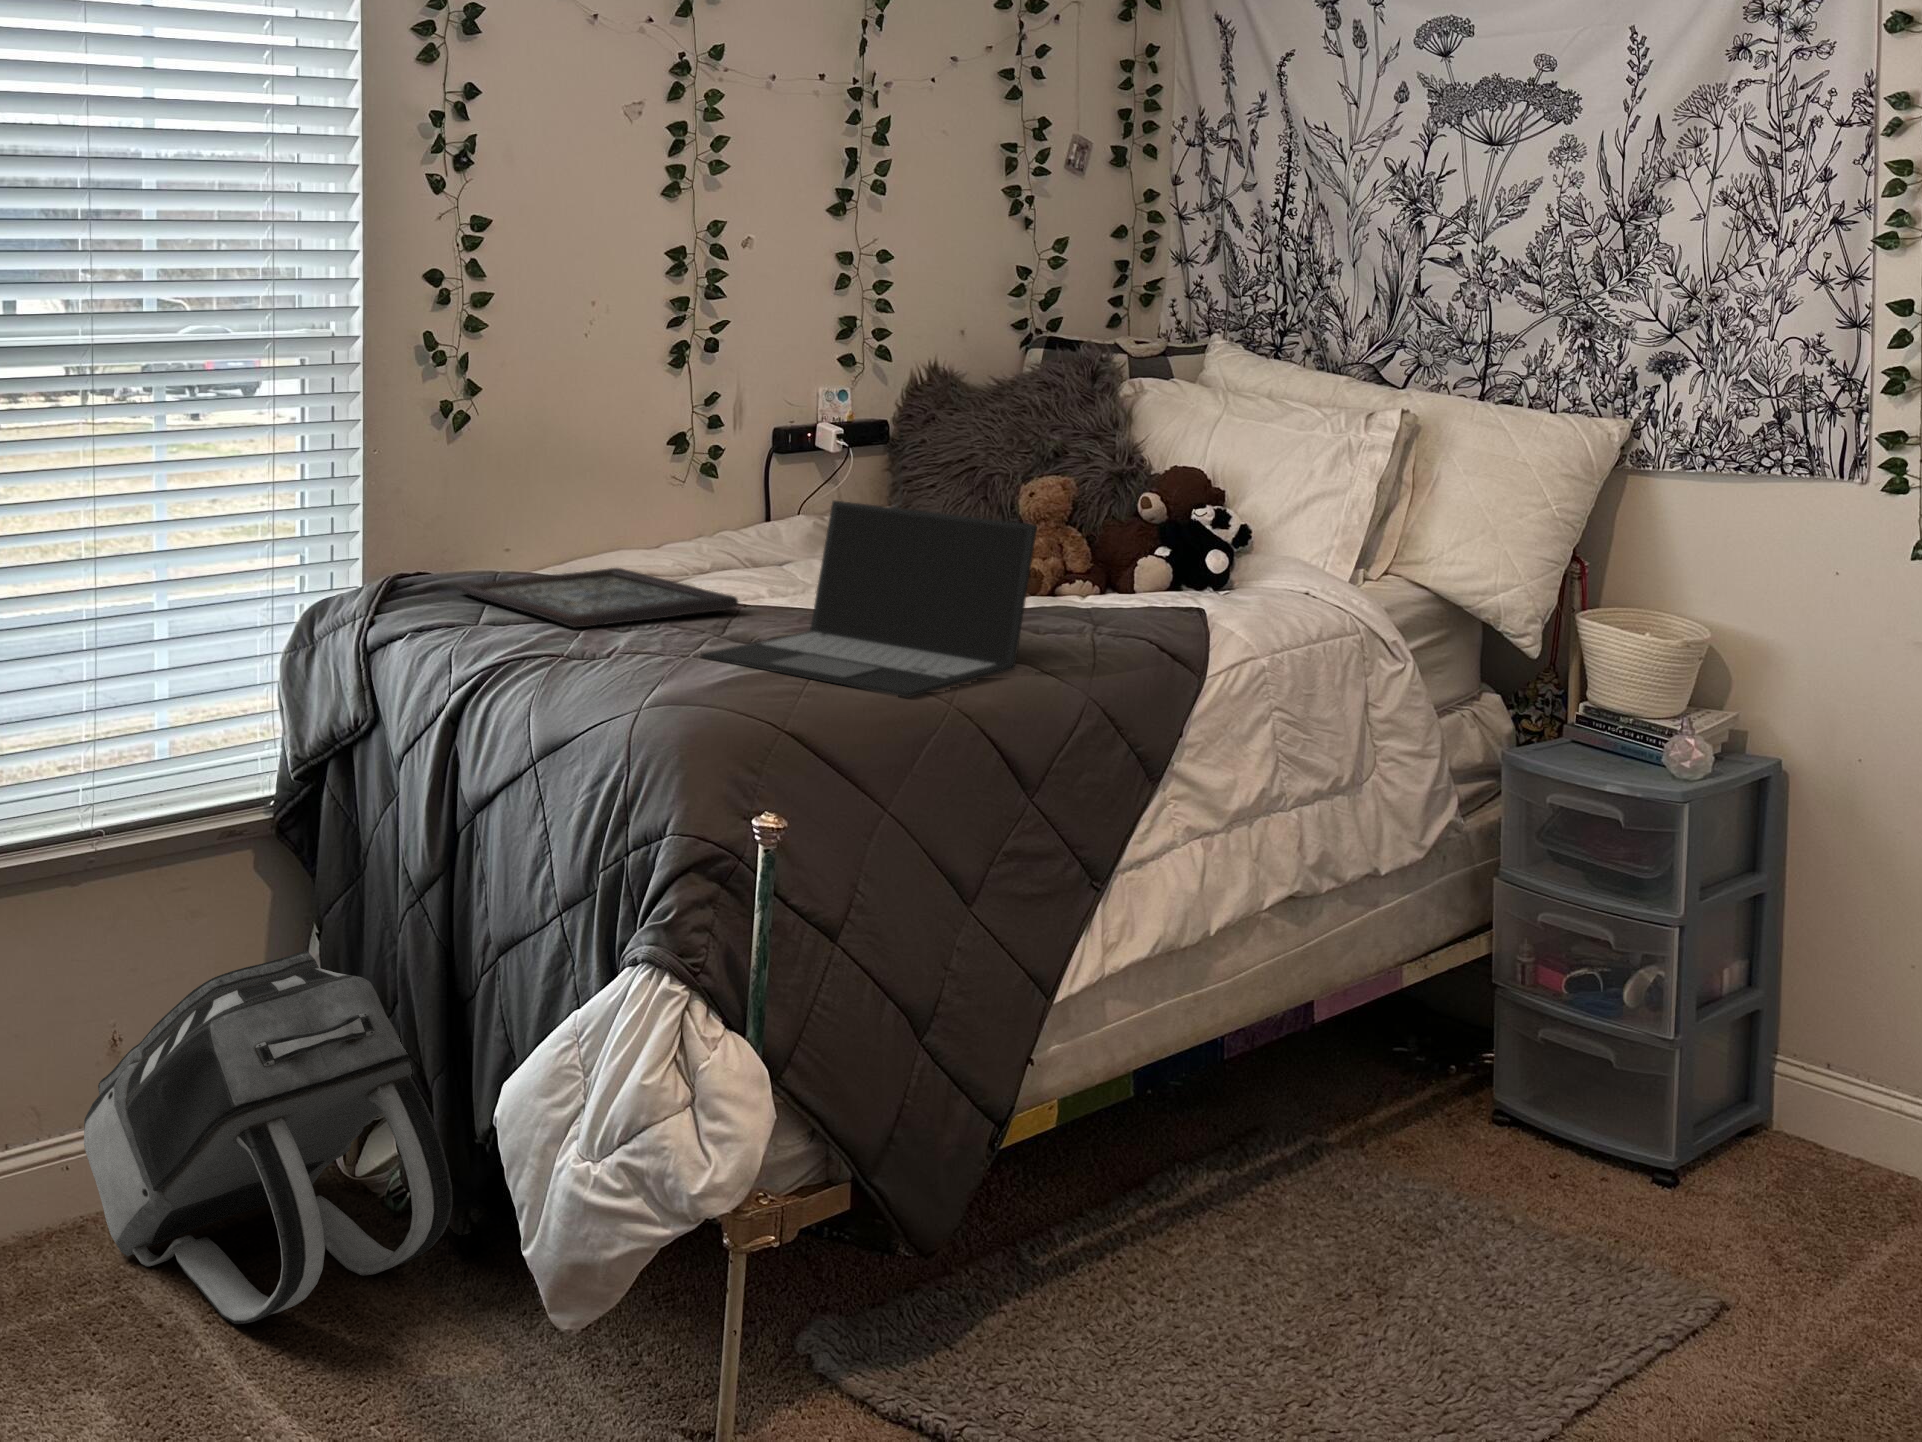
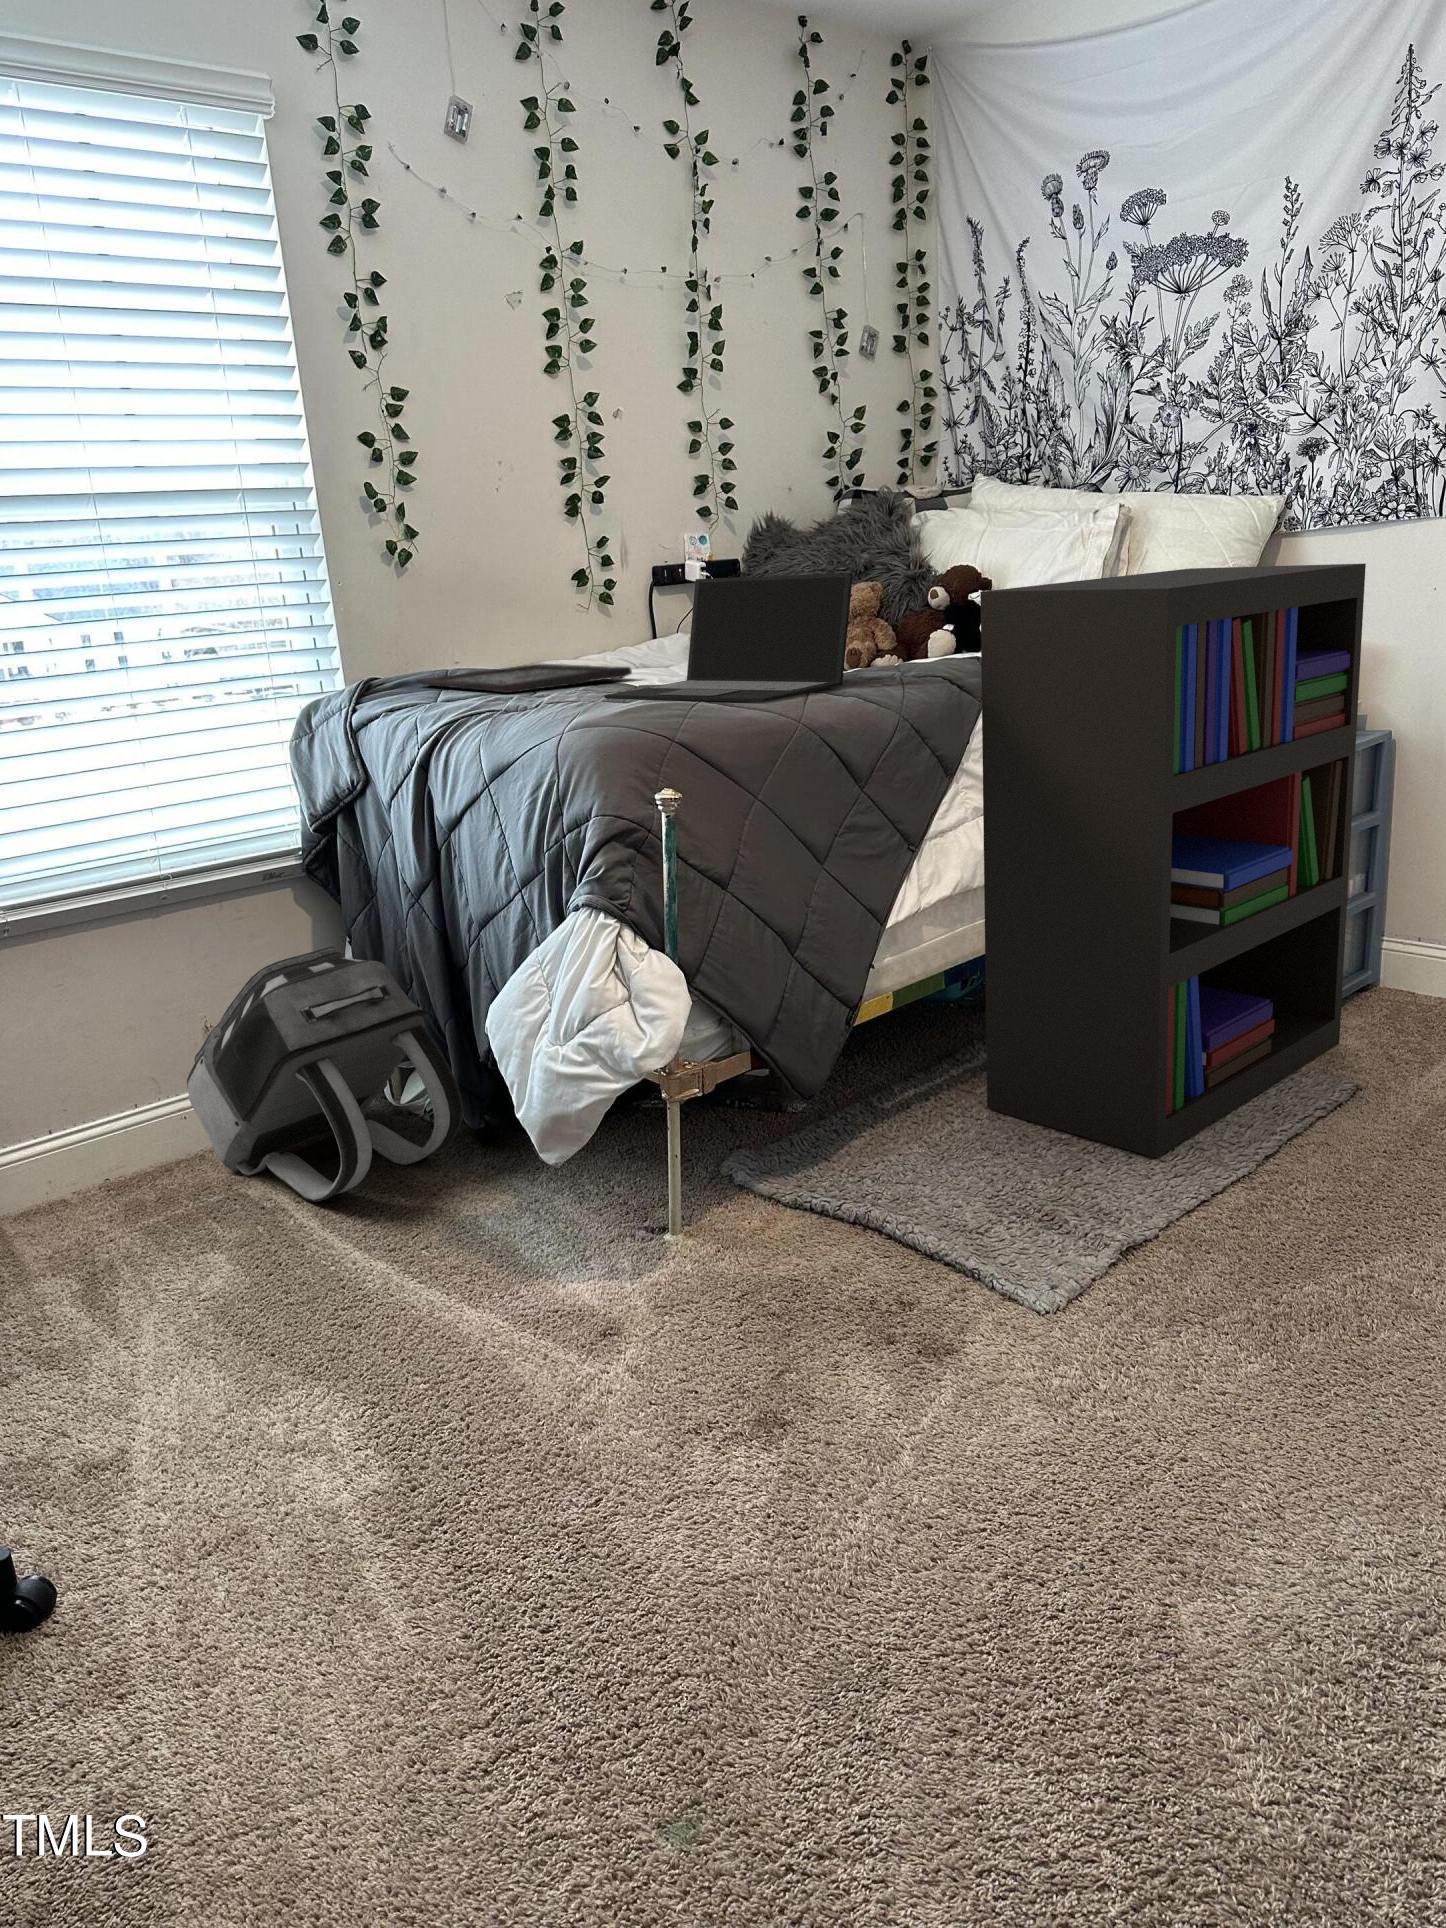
bookshelf: none [1185,521,1731,1393] -> present [980,564,1366,1158]

